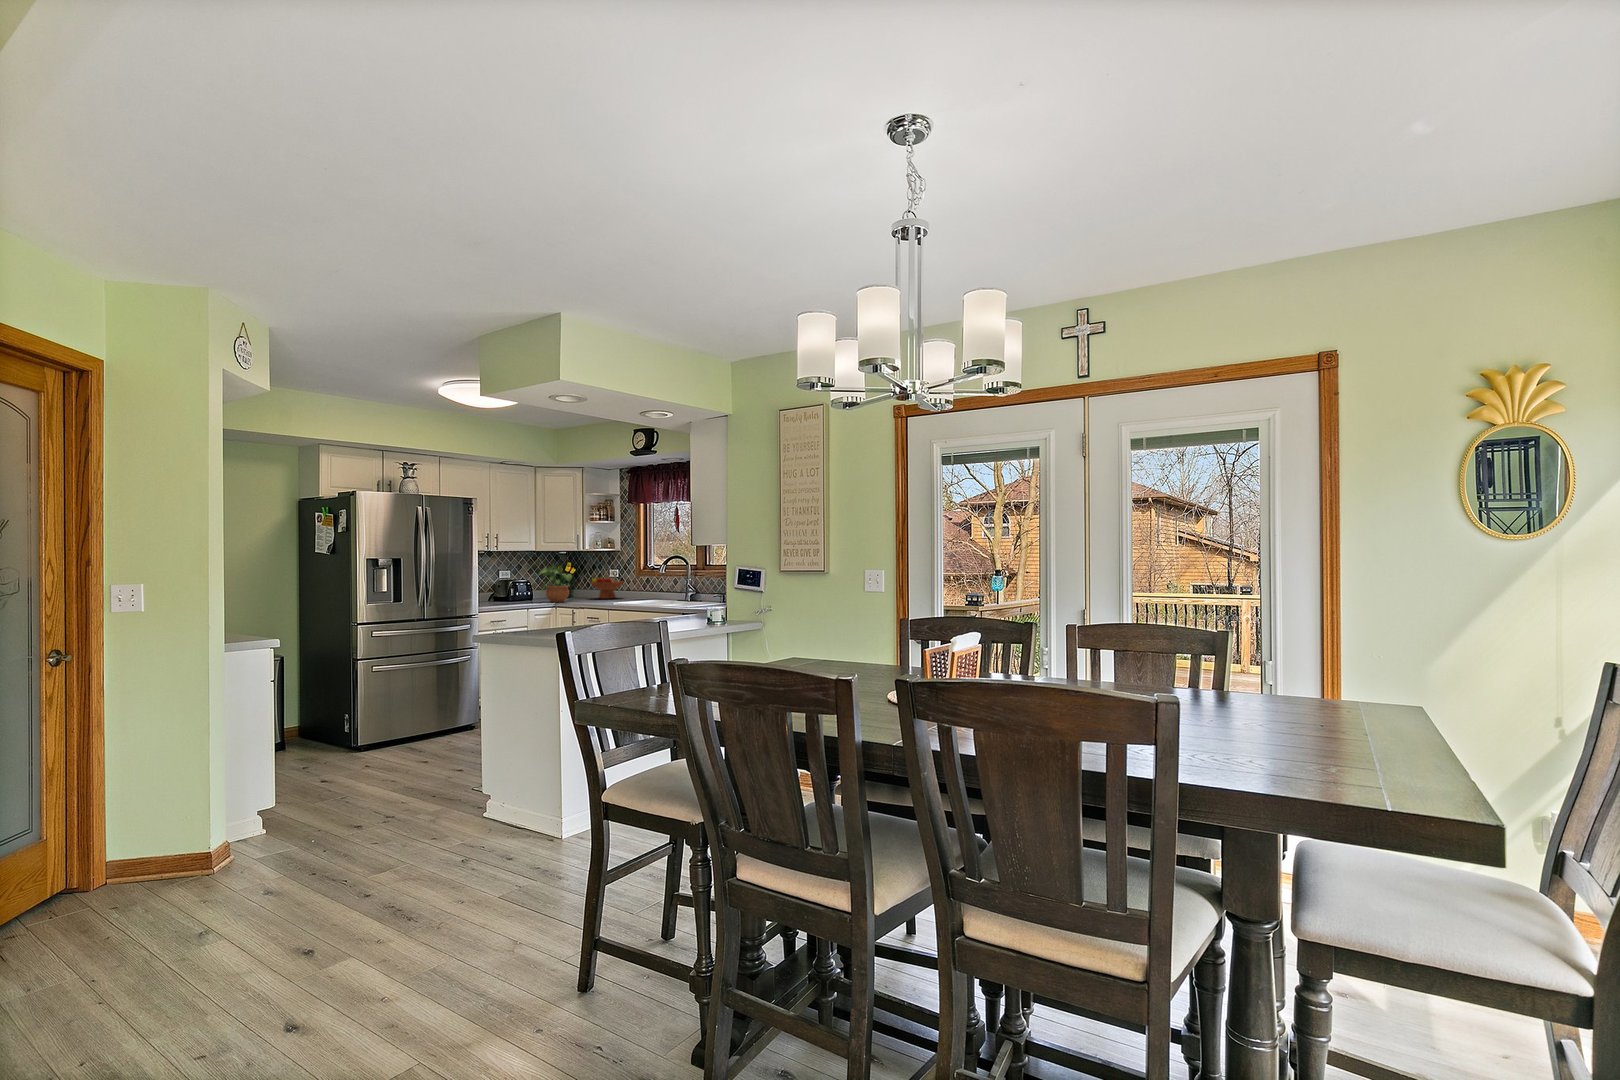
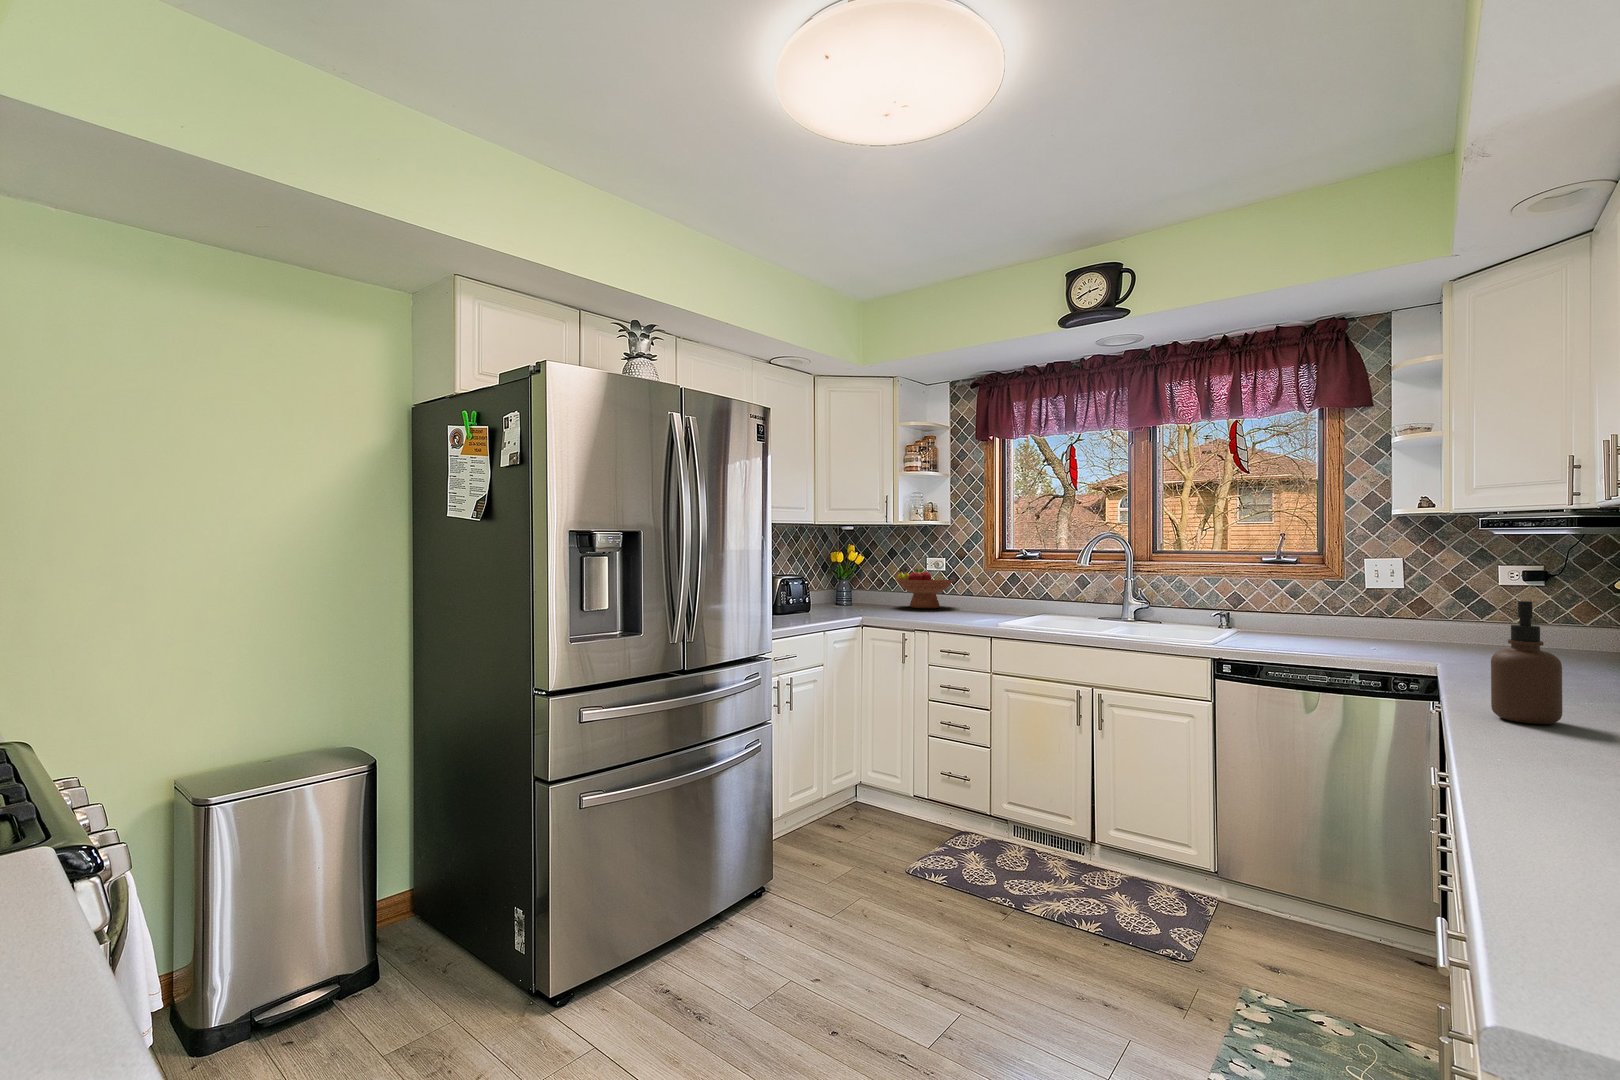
potted plant: present [538,563,572,602] -> none [826,544,892,617]
soap dispenser: none [675,580,692,619] -> present [1491,601,1562,724]

